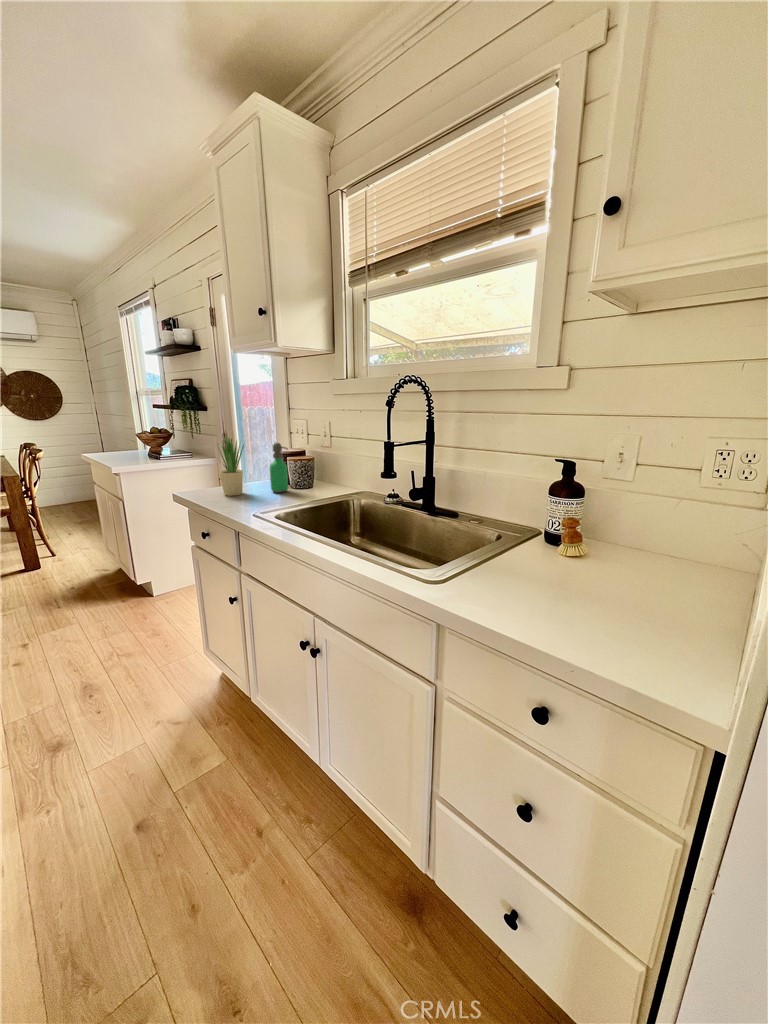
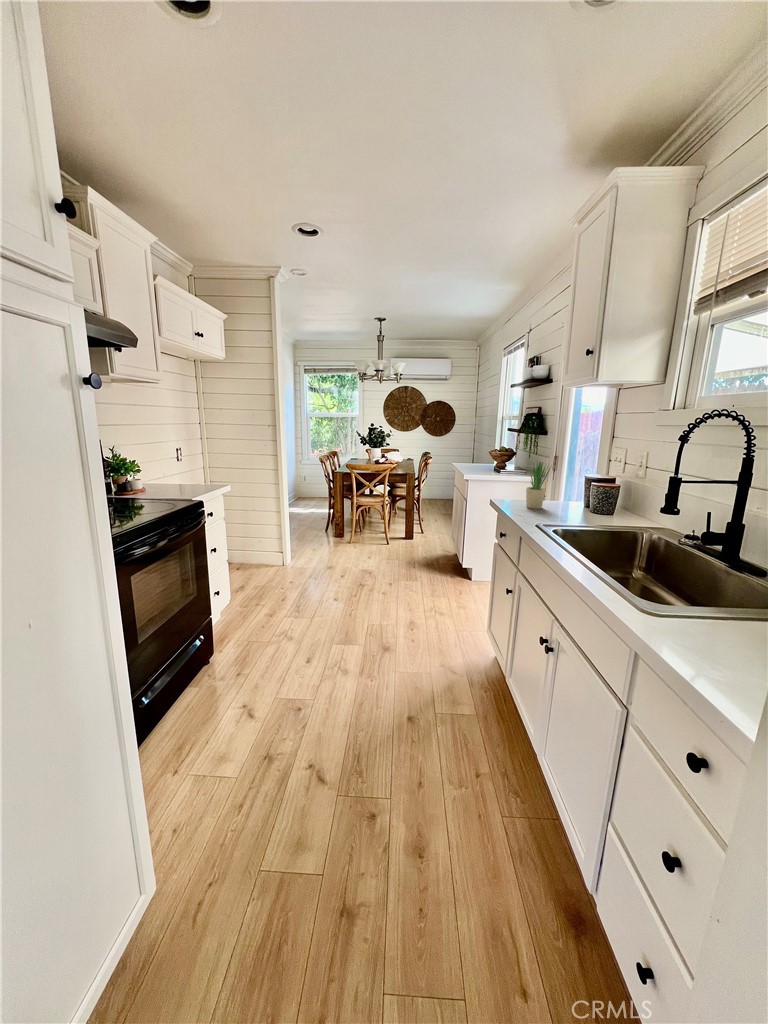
soap dispenser: present [270,443,288,493] -> none [567,468,589,514]

